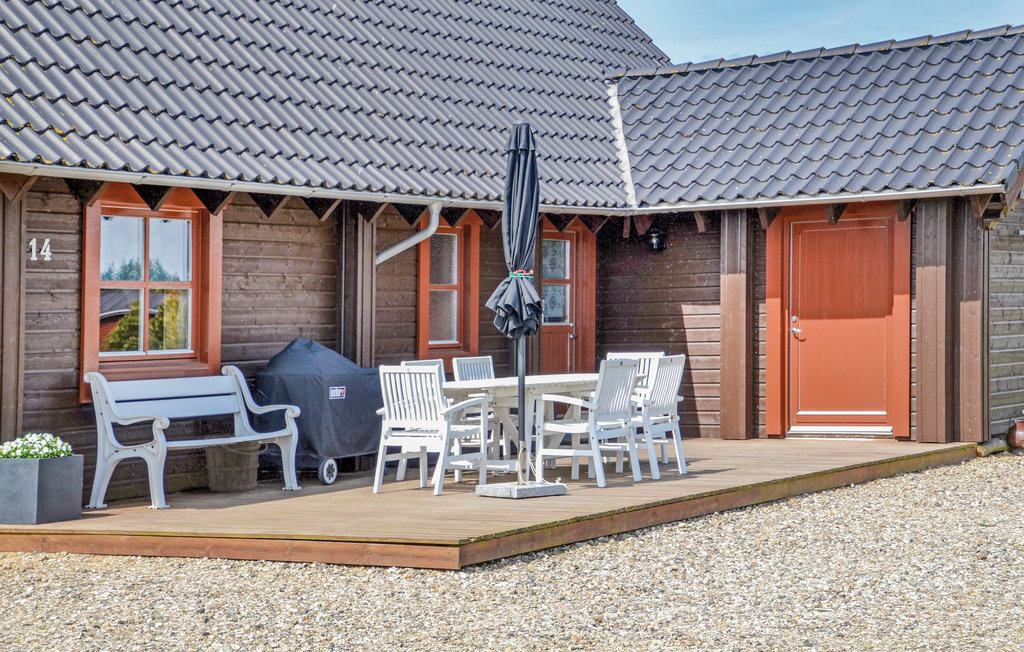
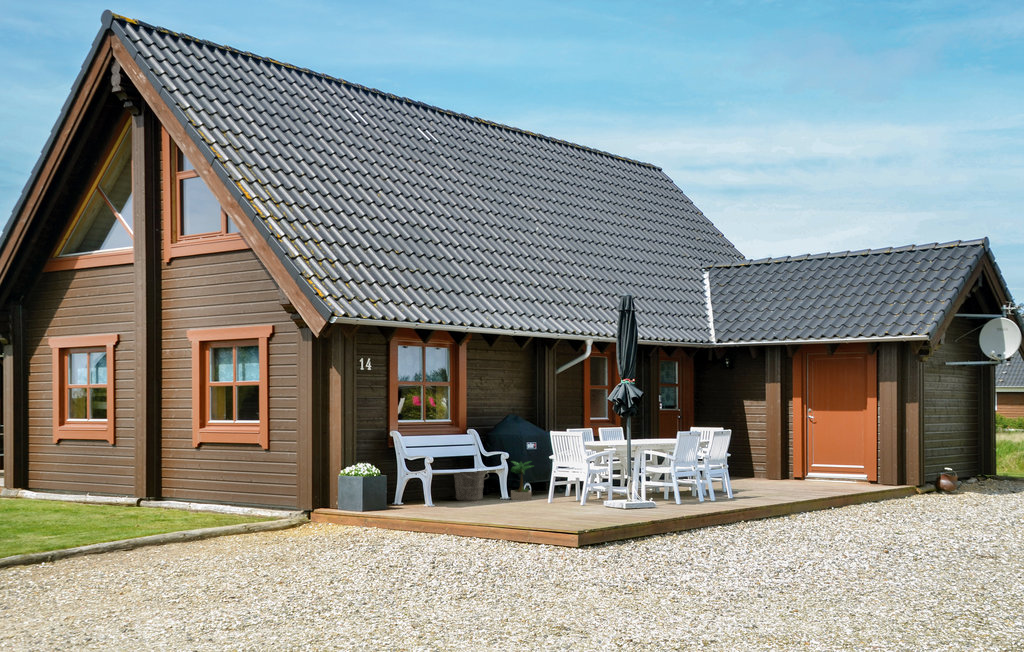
potted plant: none [303,418,354,488] -> present [511,462,532,500]

